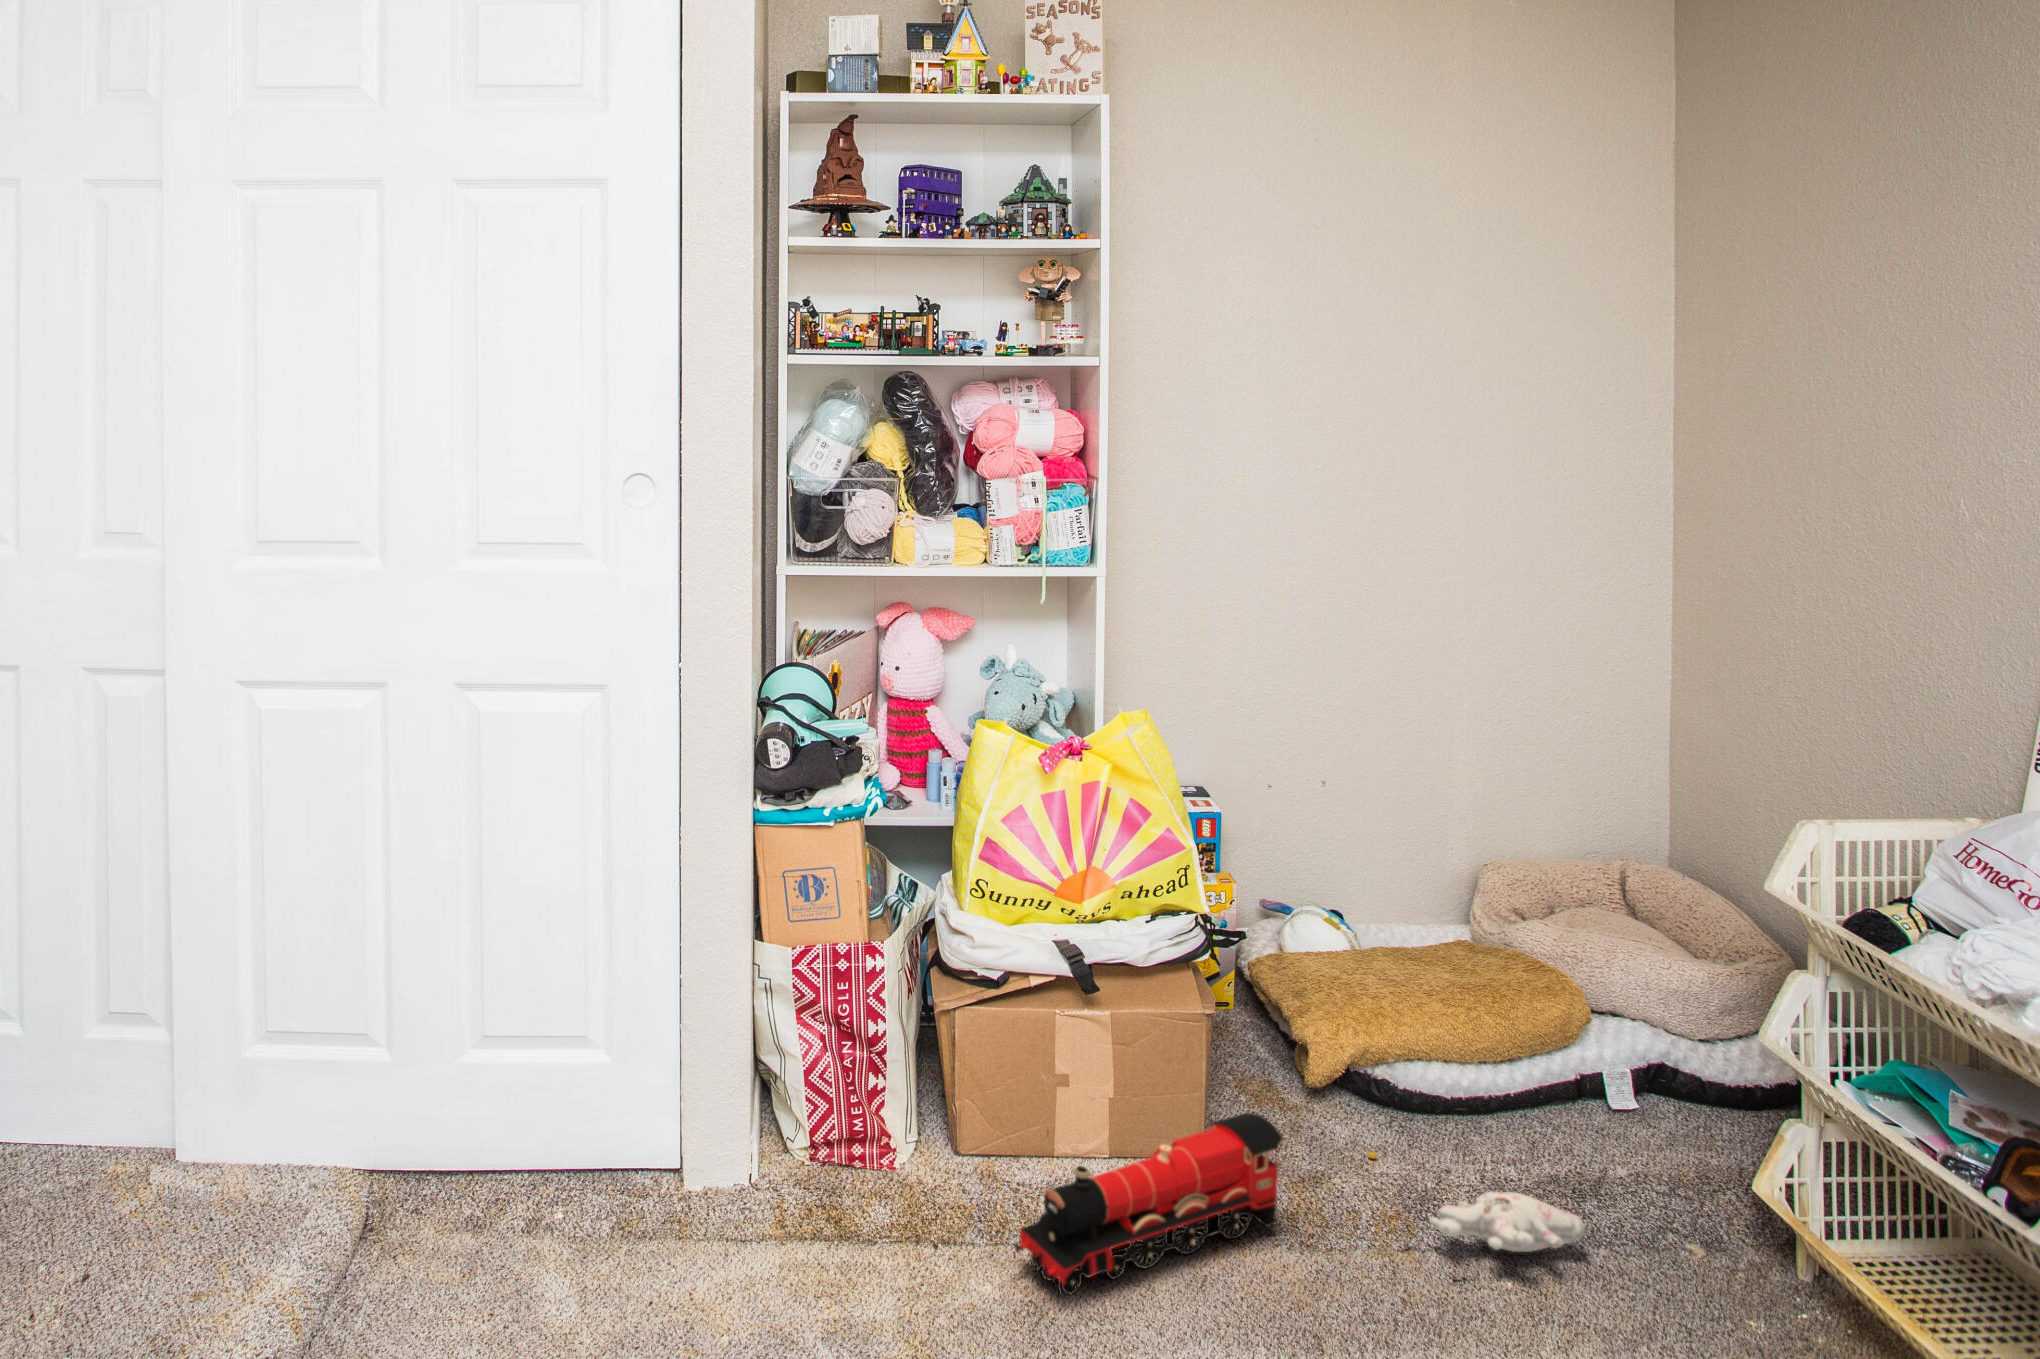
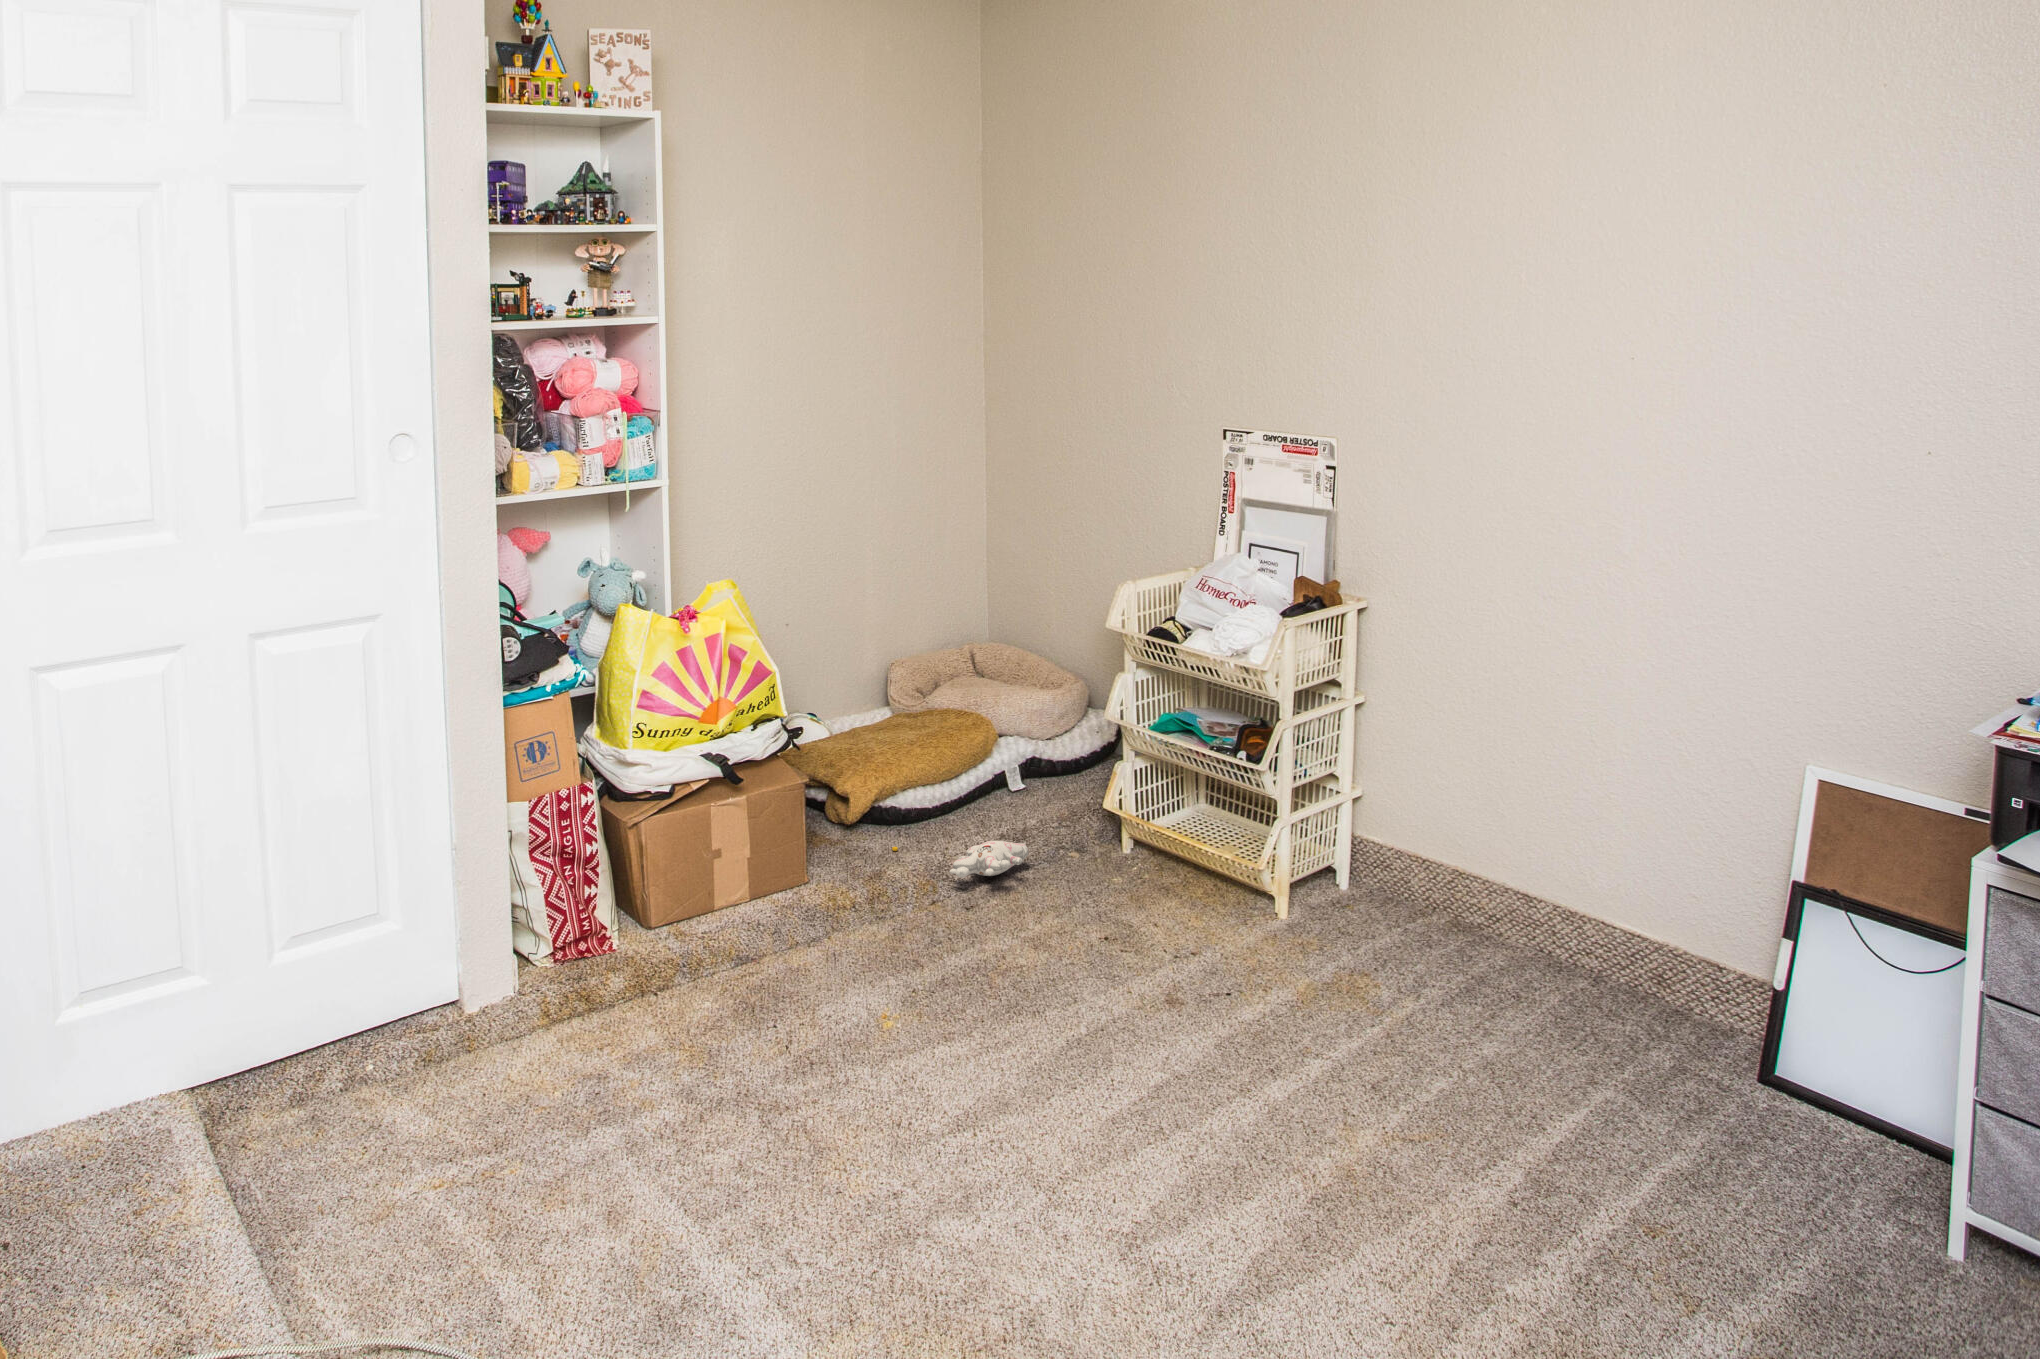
toy train: present [1015,1113,1283,1294] -> none [726,838,865,986]

